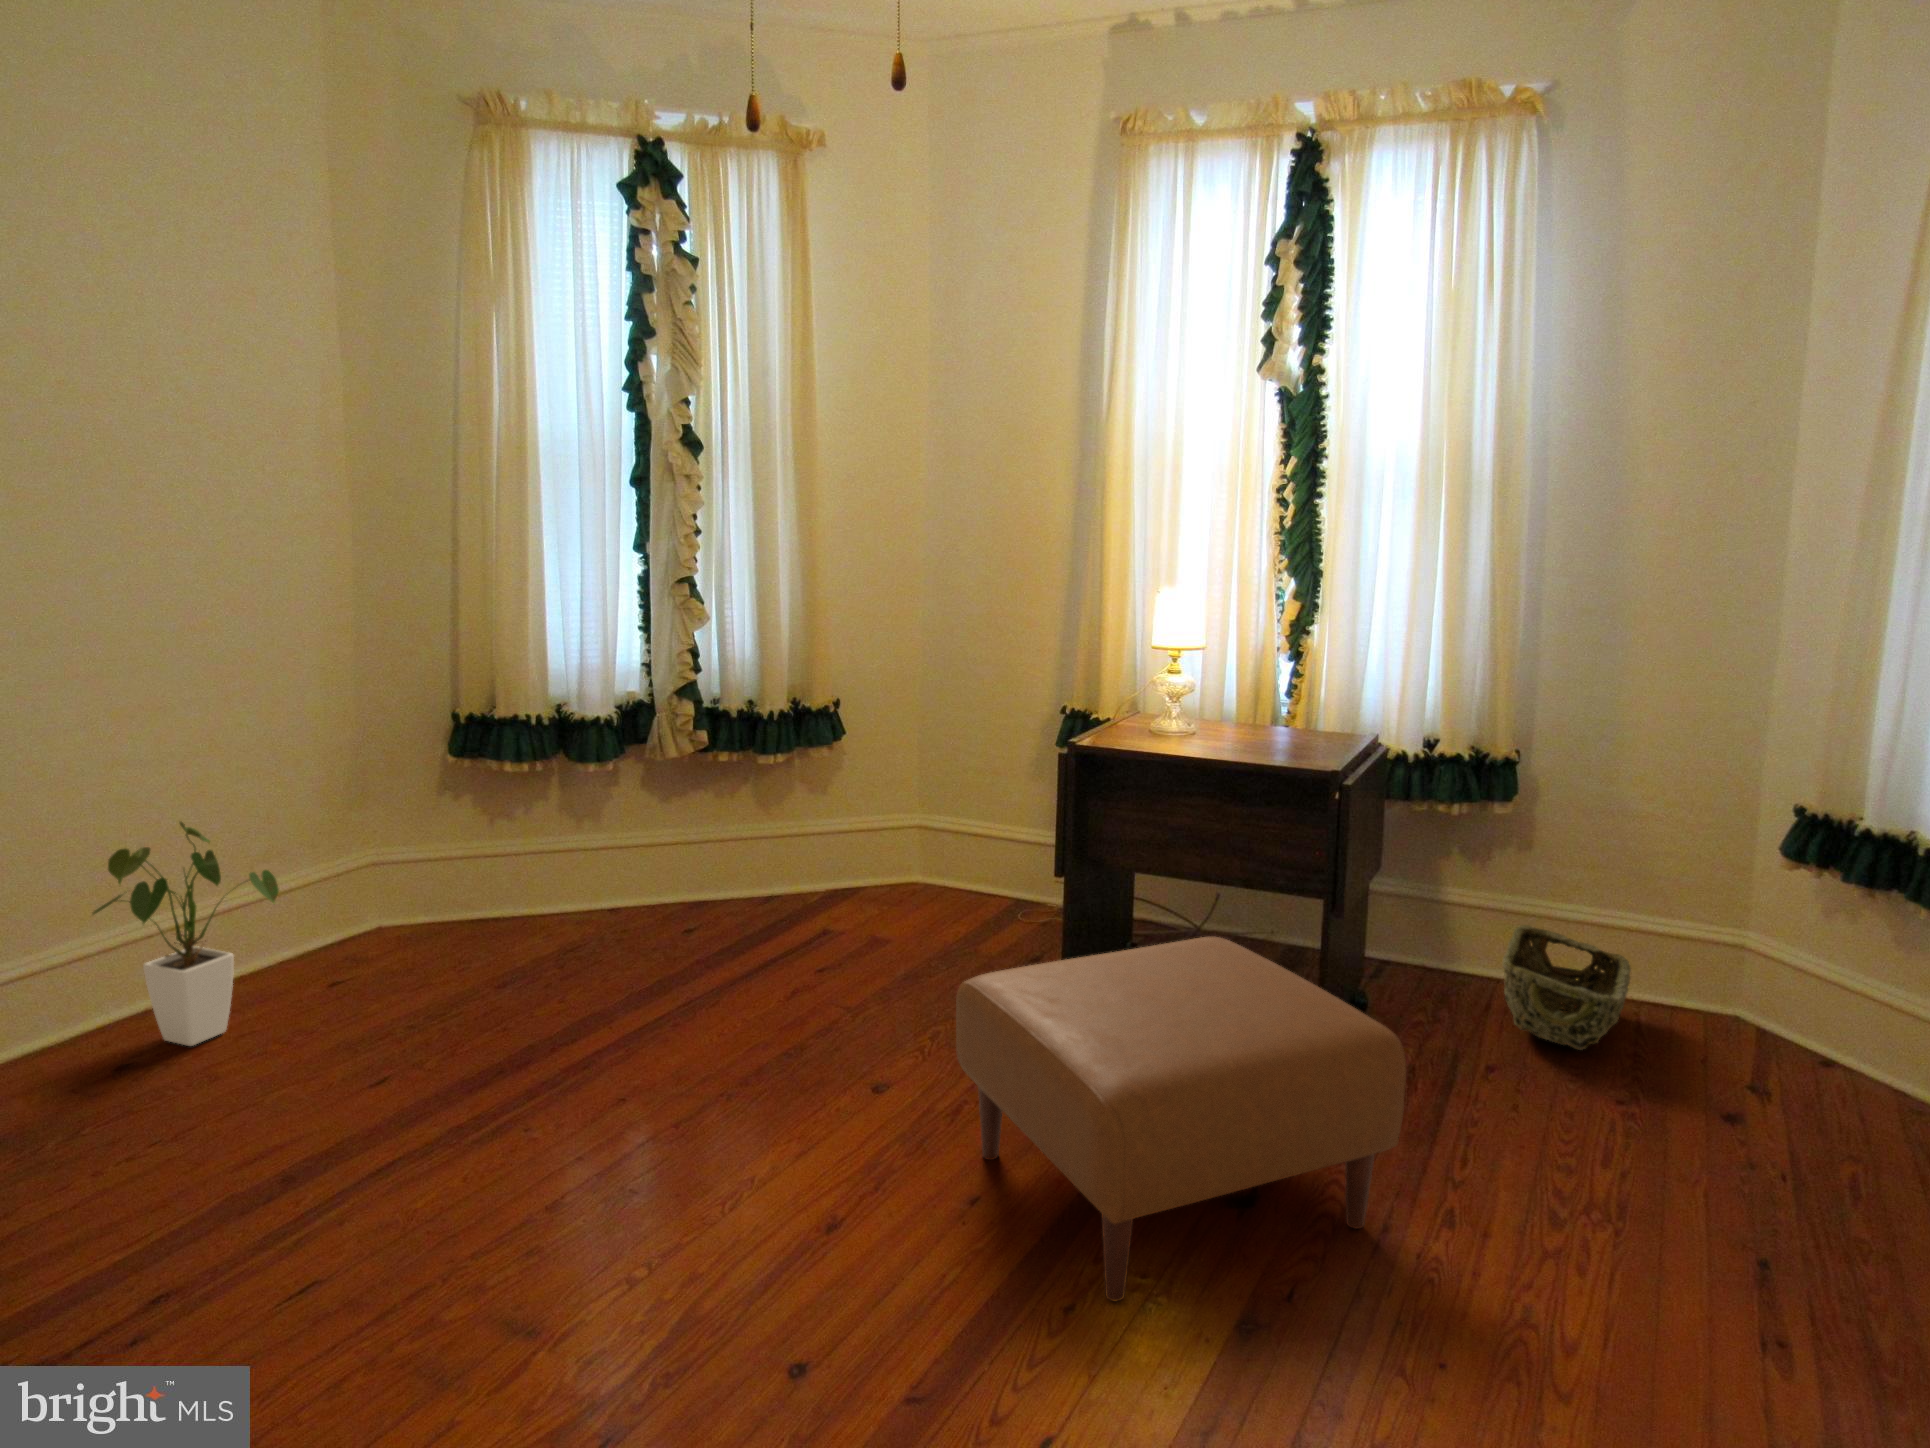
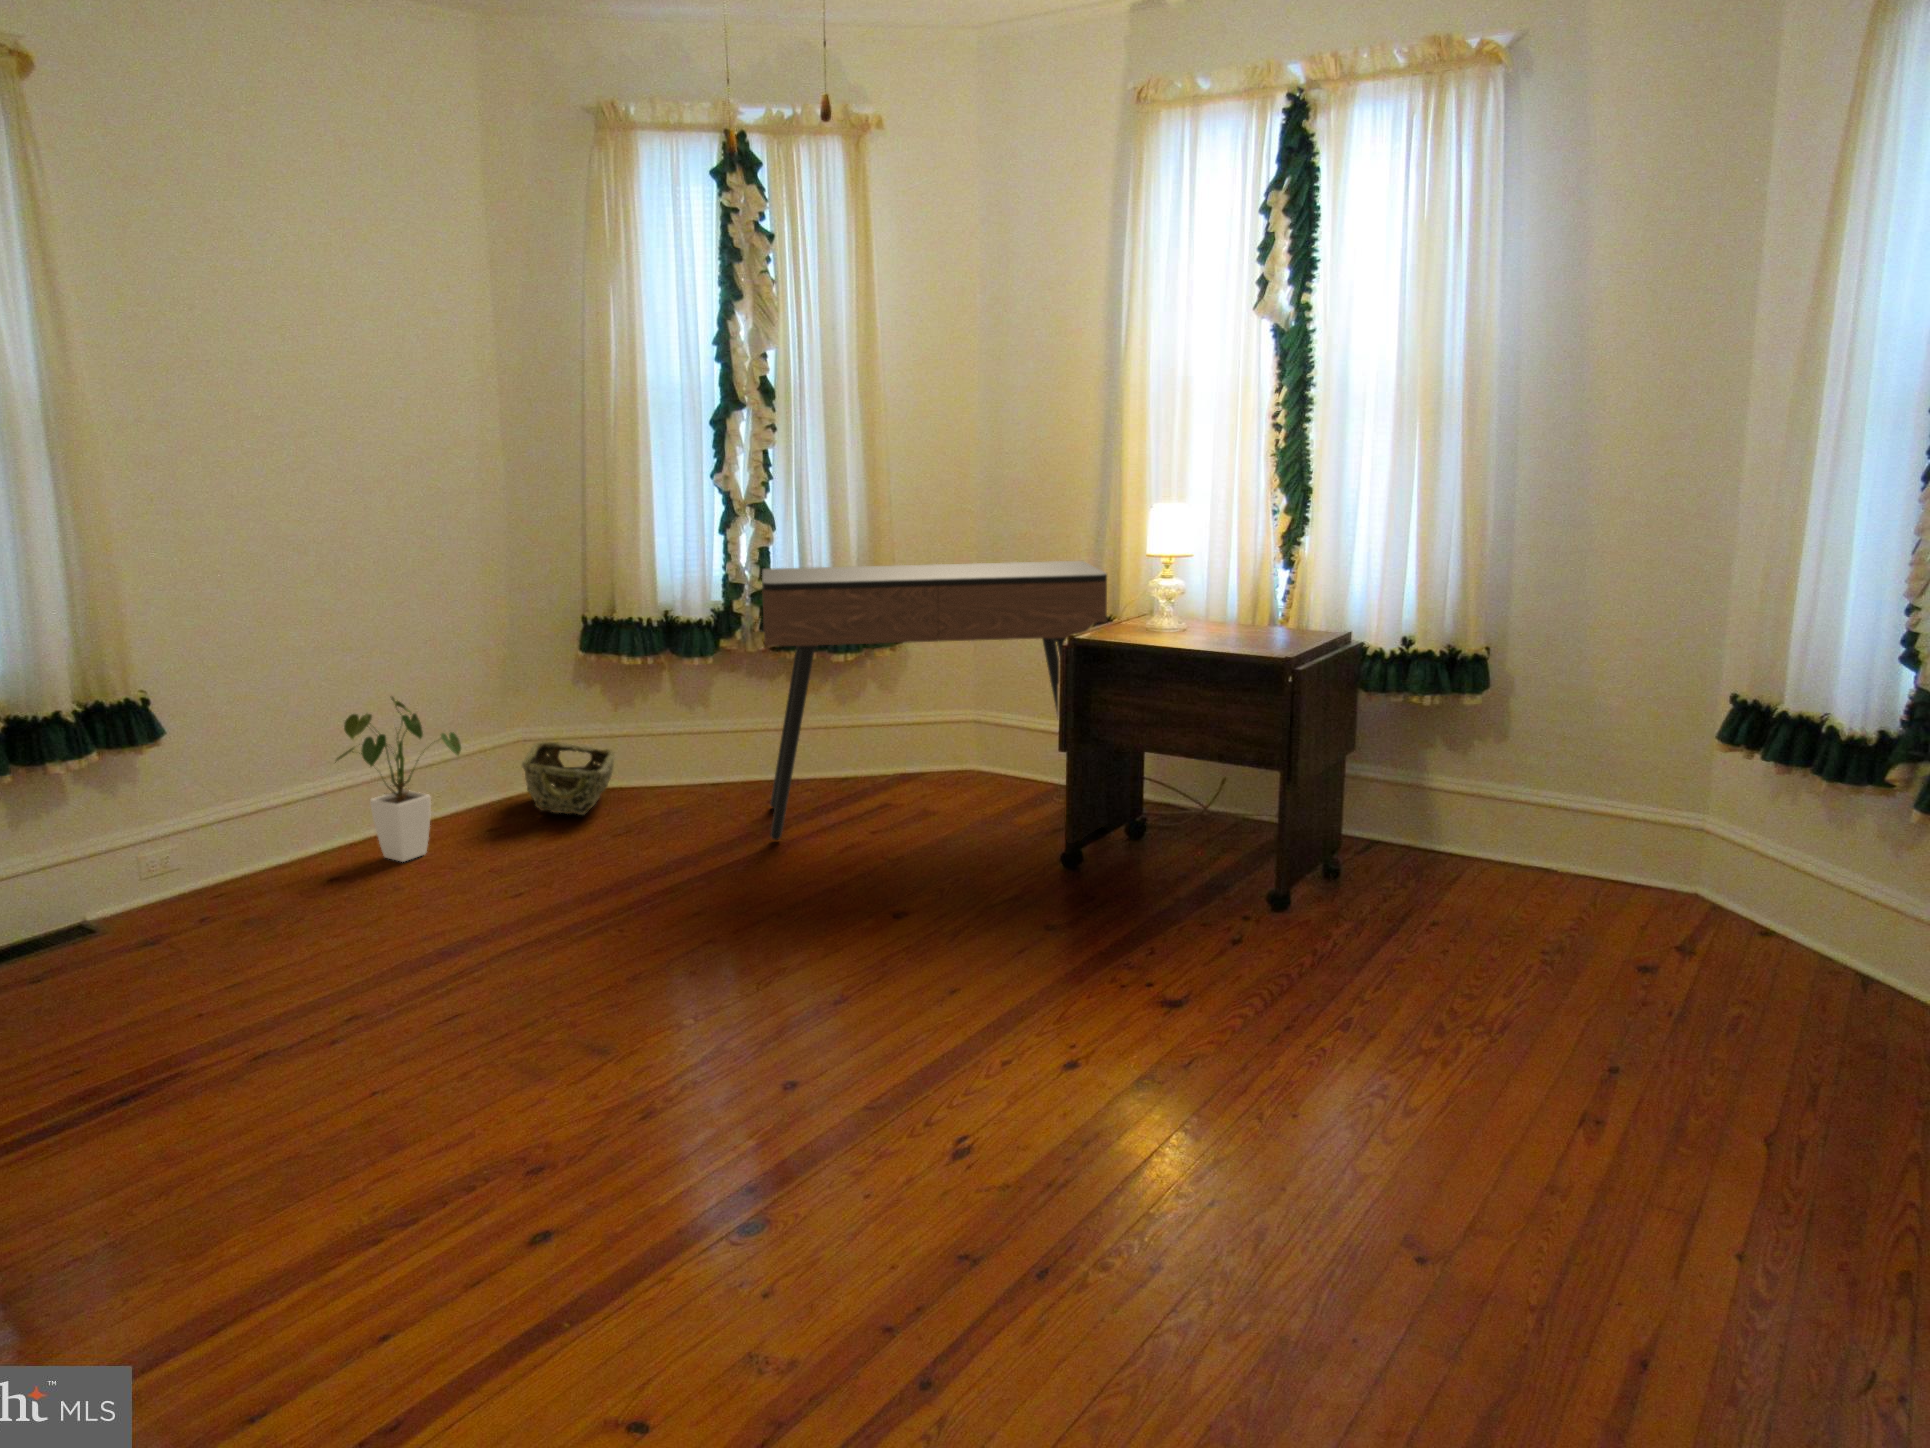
console table: none [681,648,1093,989] -> present [762,561,1107,840]
woven basket: present [1502,925,1631,1050] -> present [522,742,615,815]
ottoman: present [956,937,1406,1301] -> none [952,794,1293,1041]

